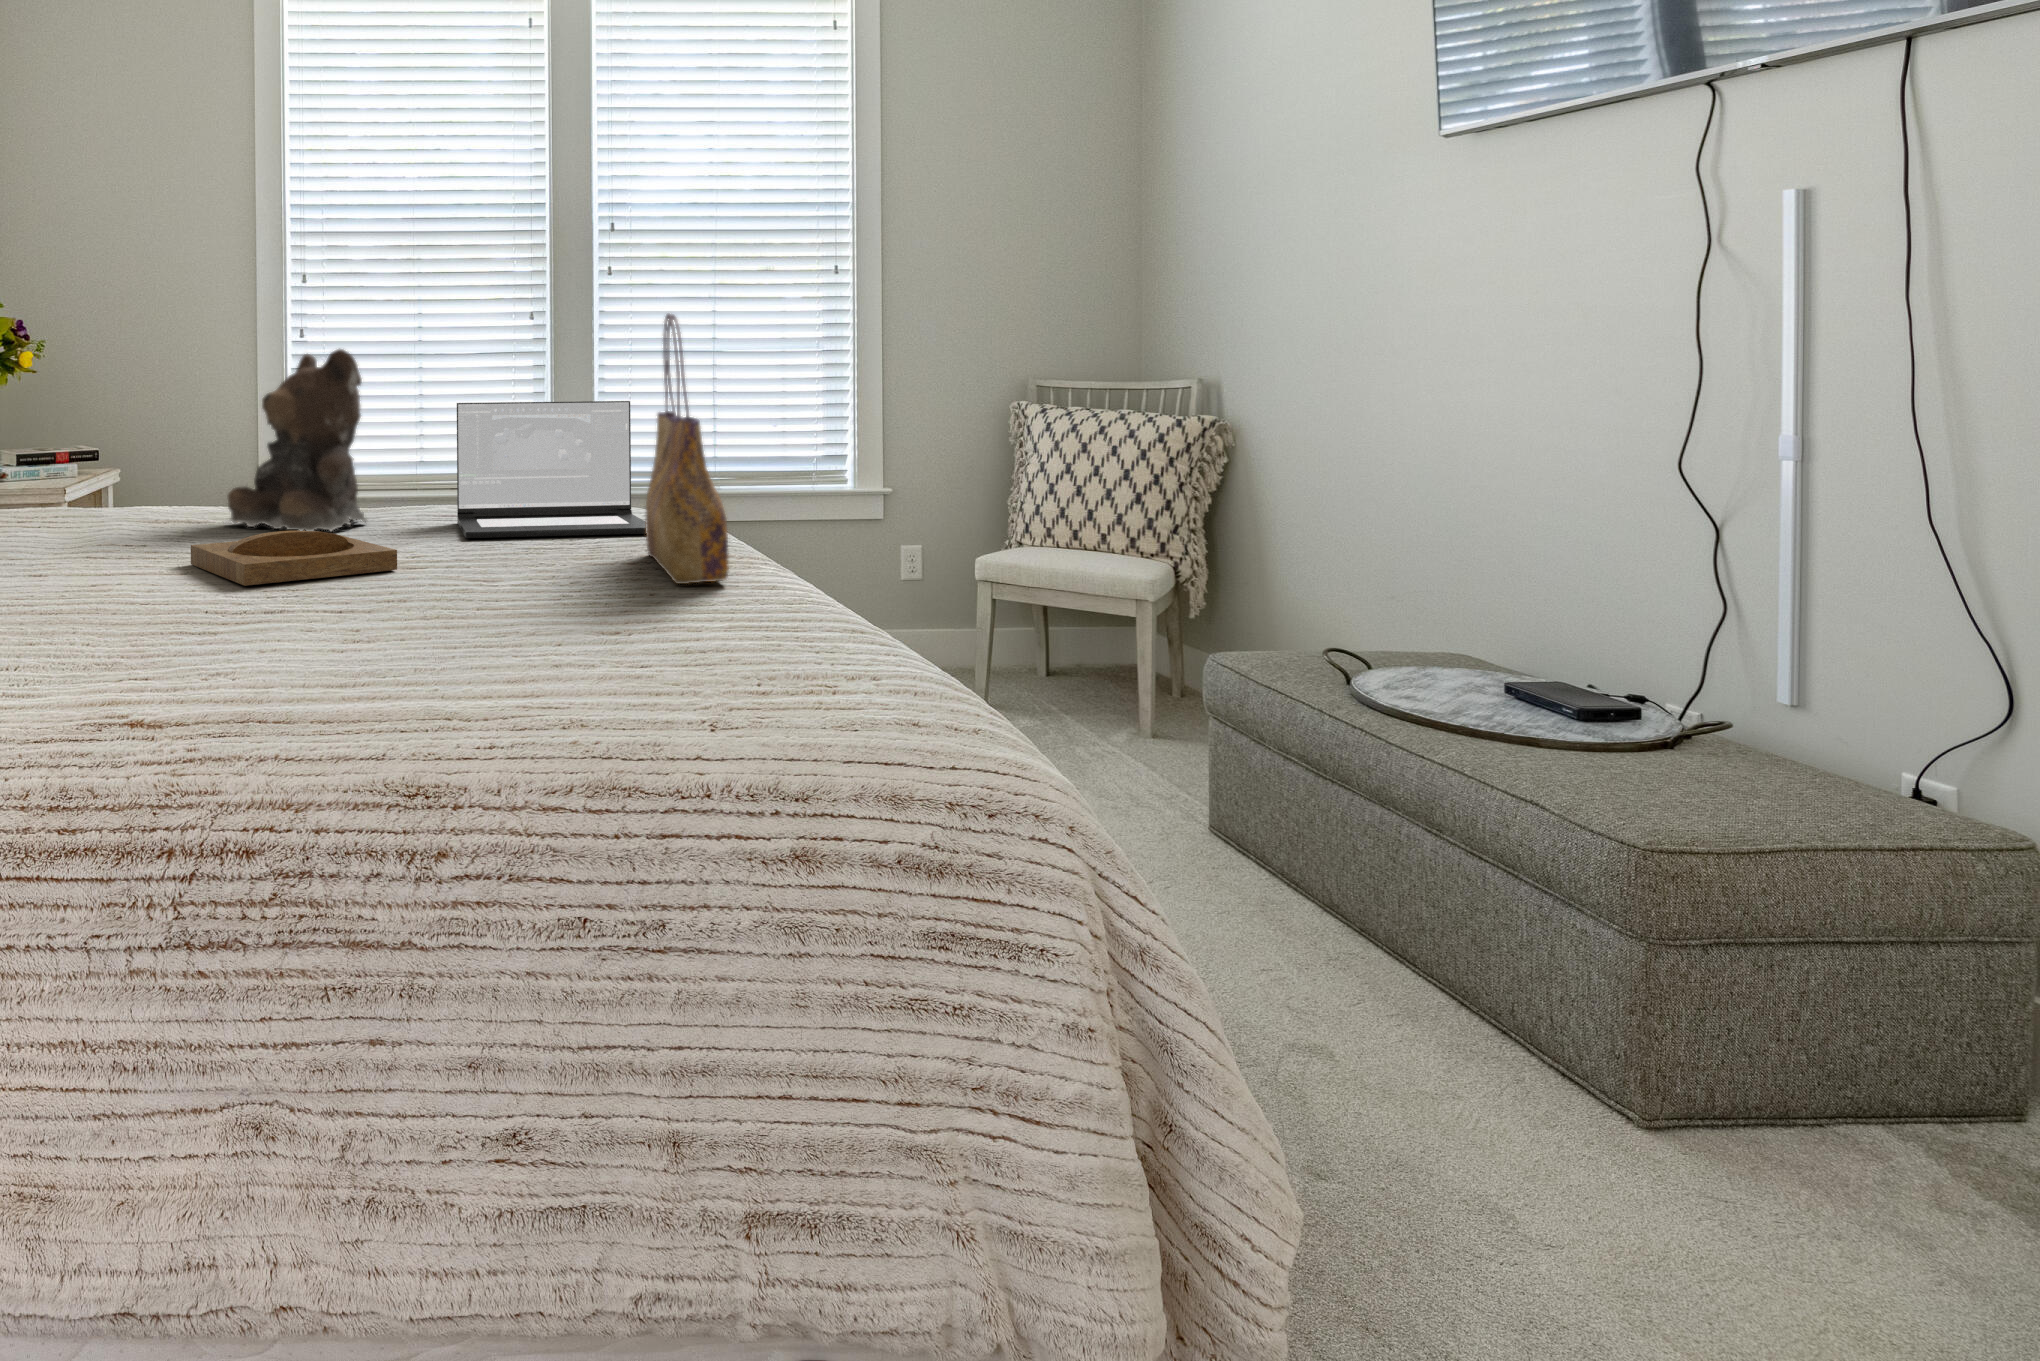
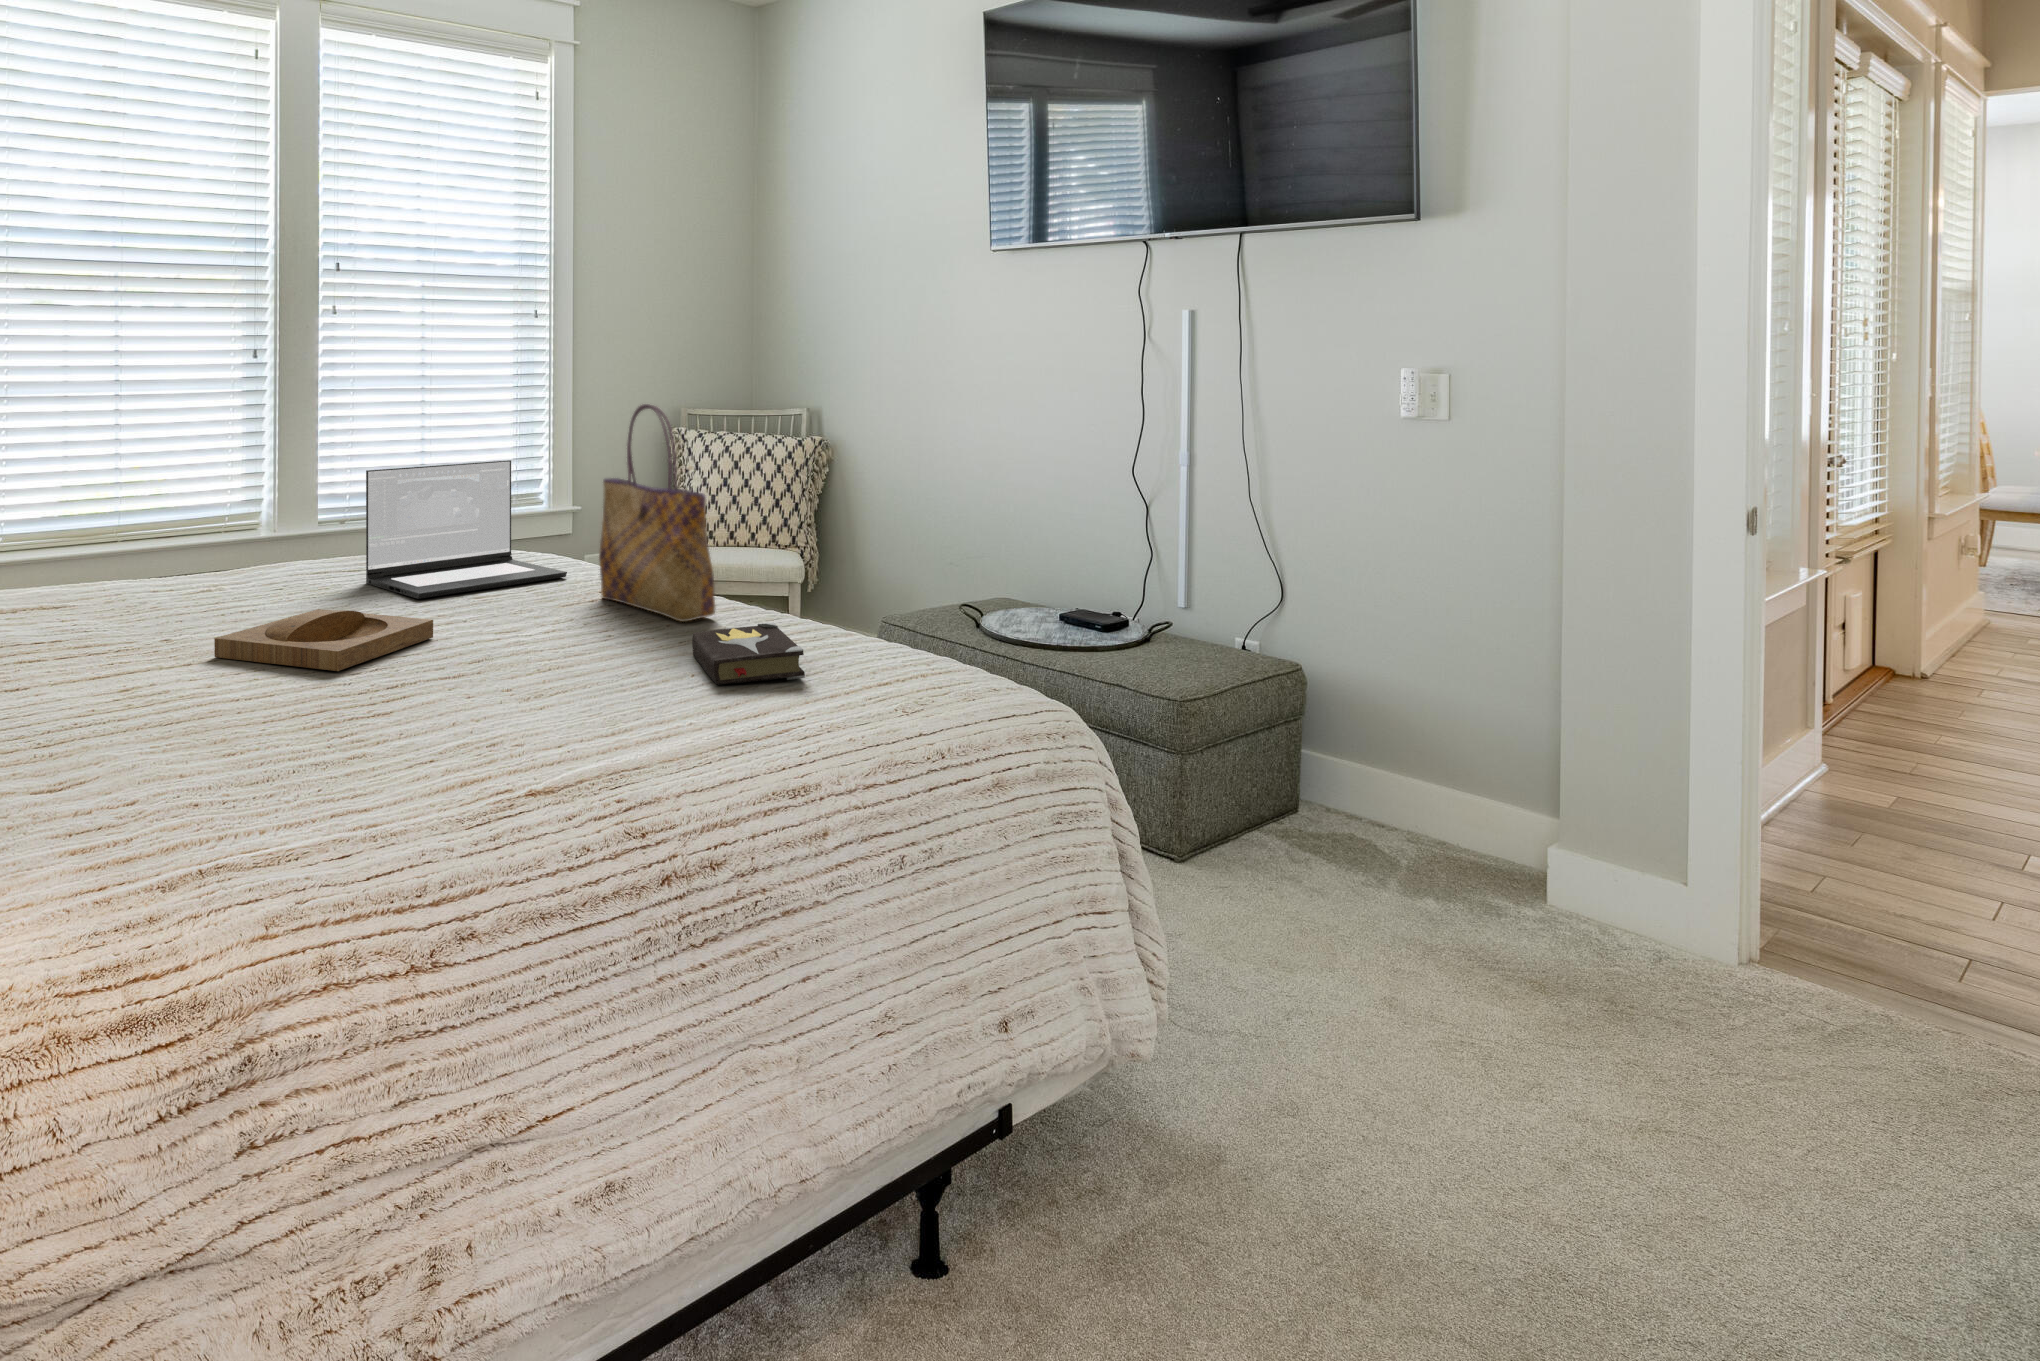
teddy bear: present [228,349,367,531] -> none [124,422,283,611]
hardback book: none [559,585,723,656] -> present [692,622,805,685]

